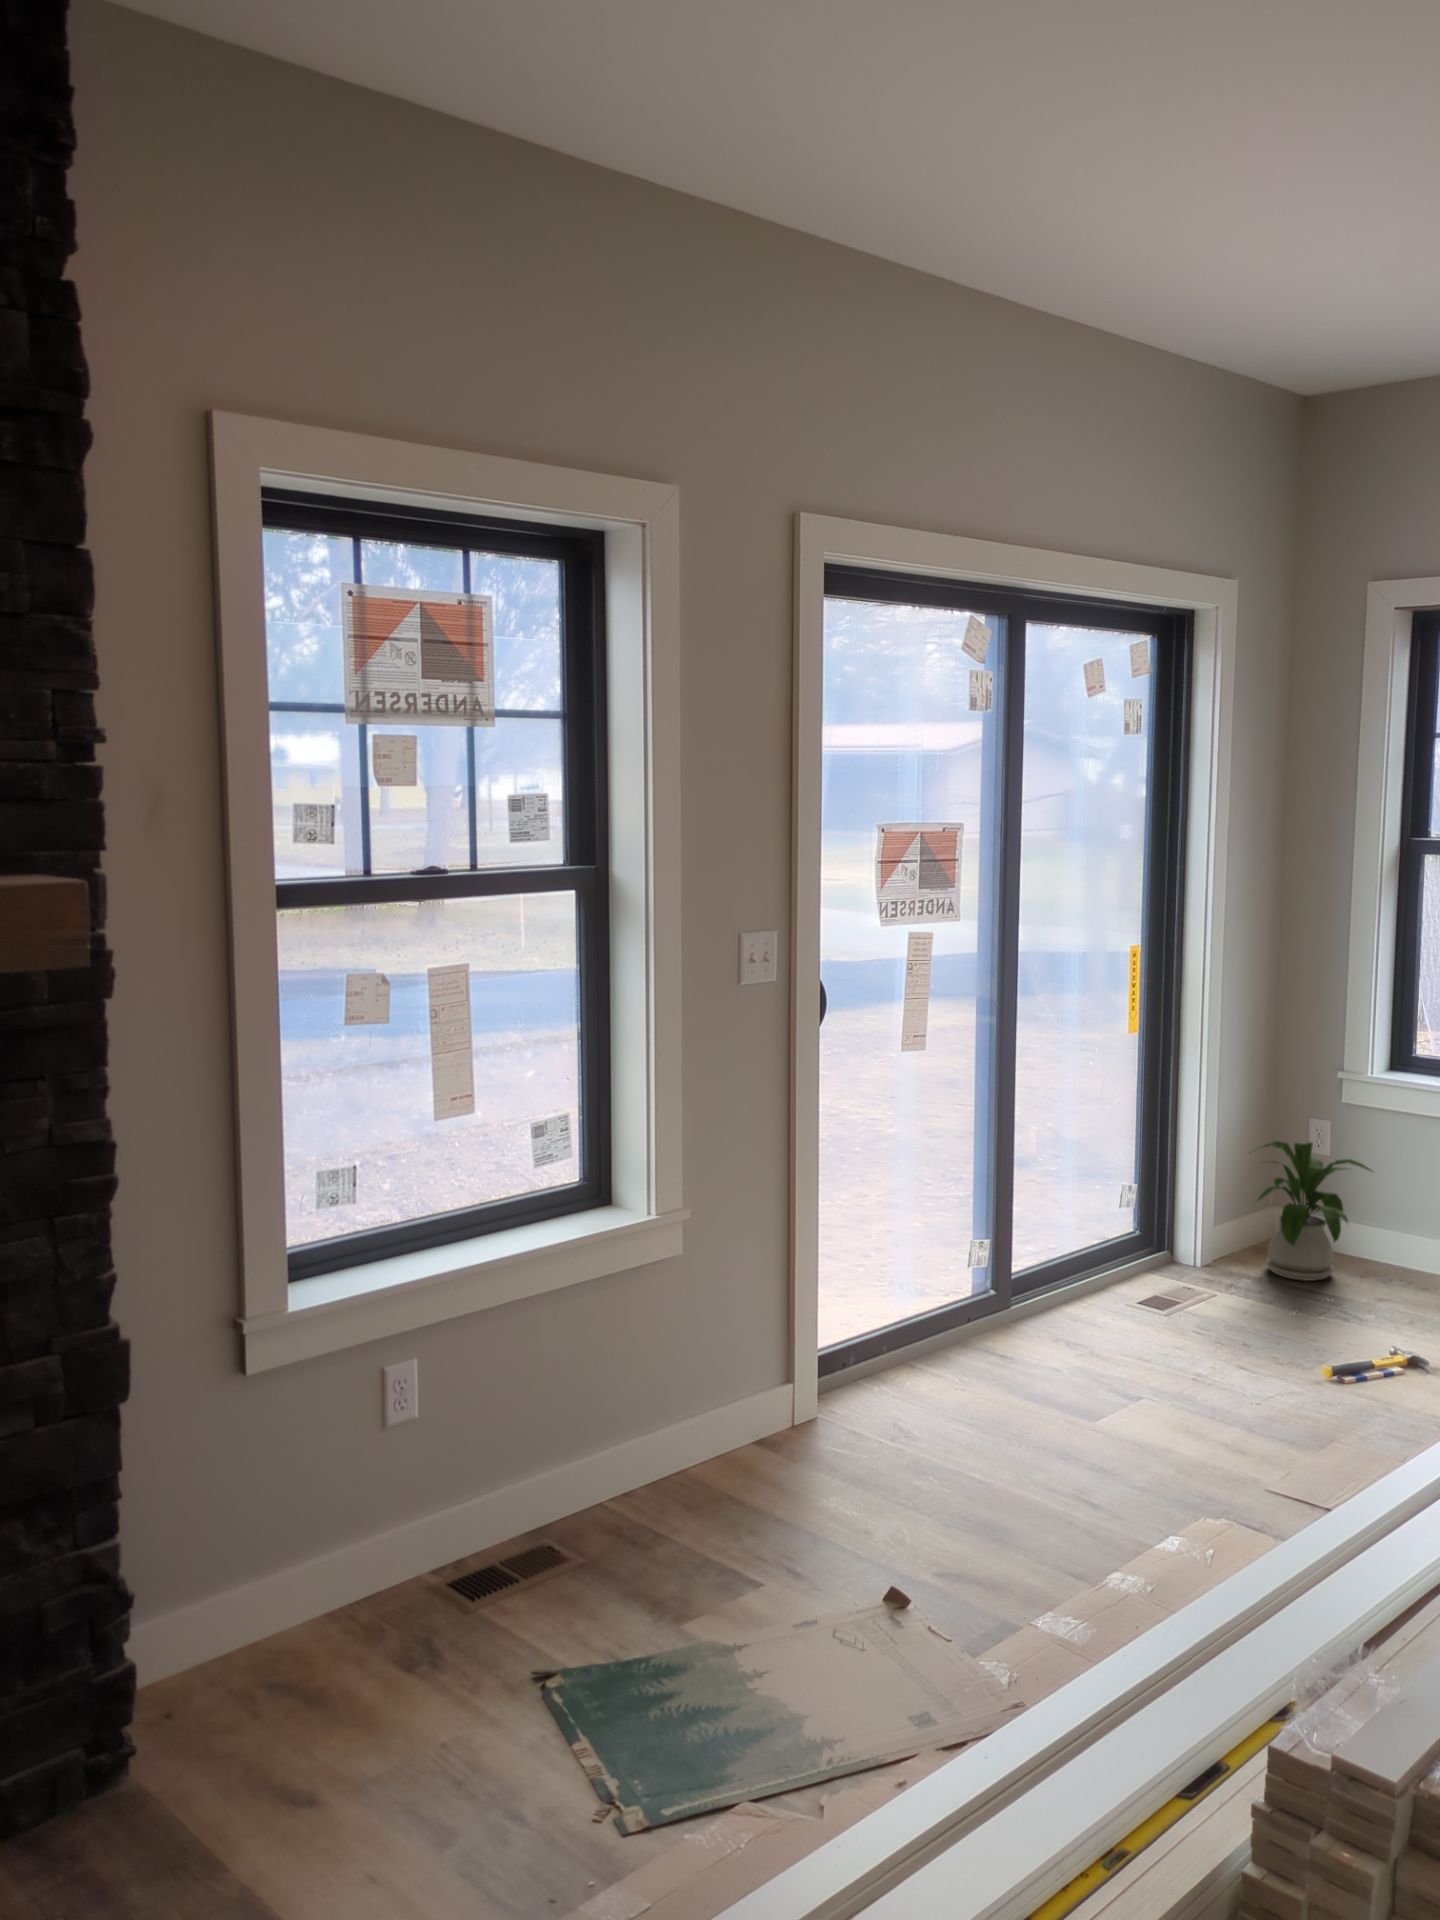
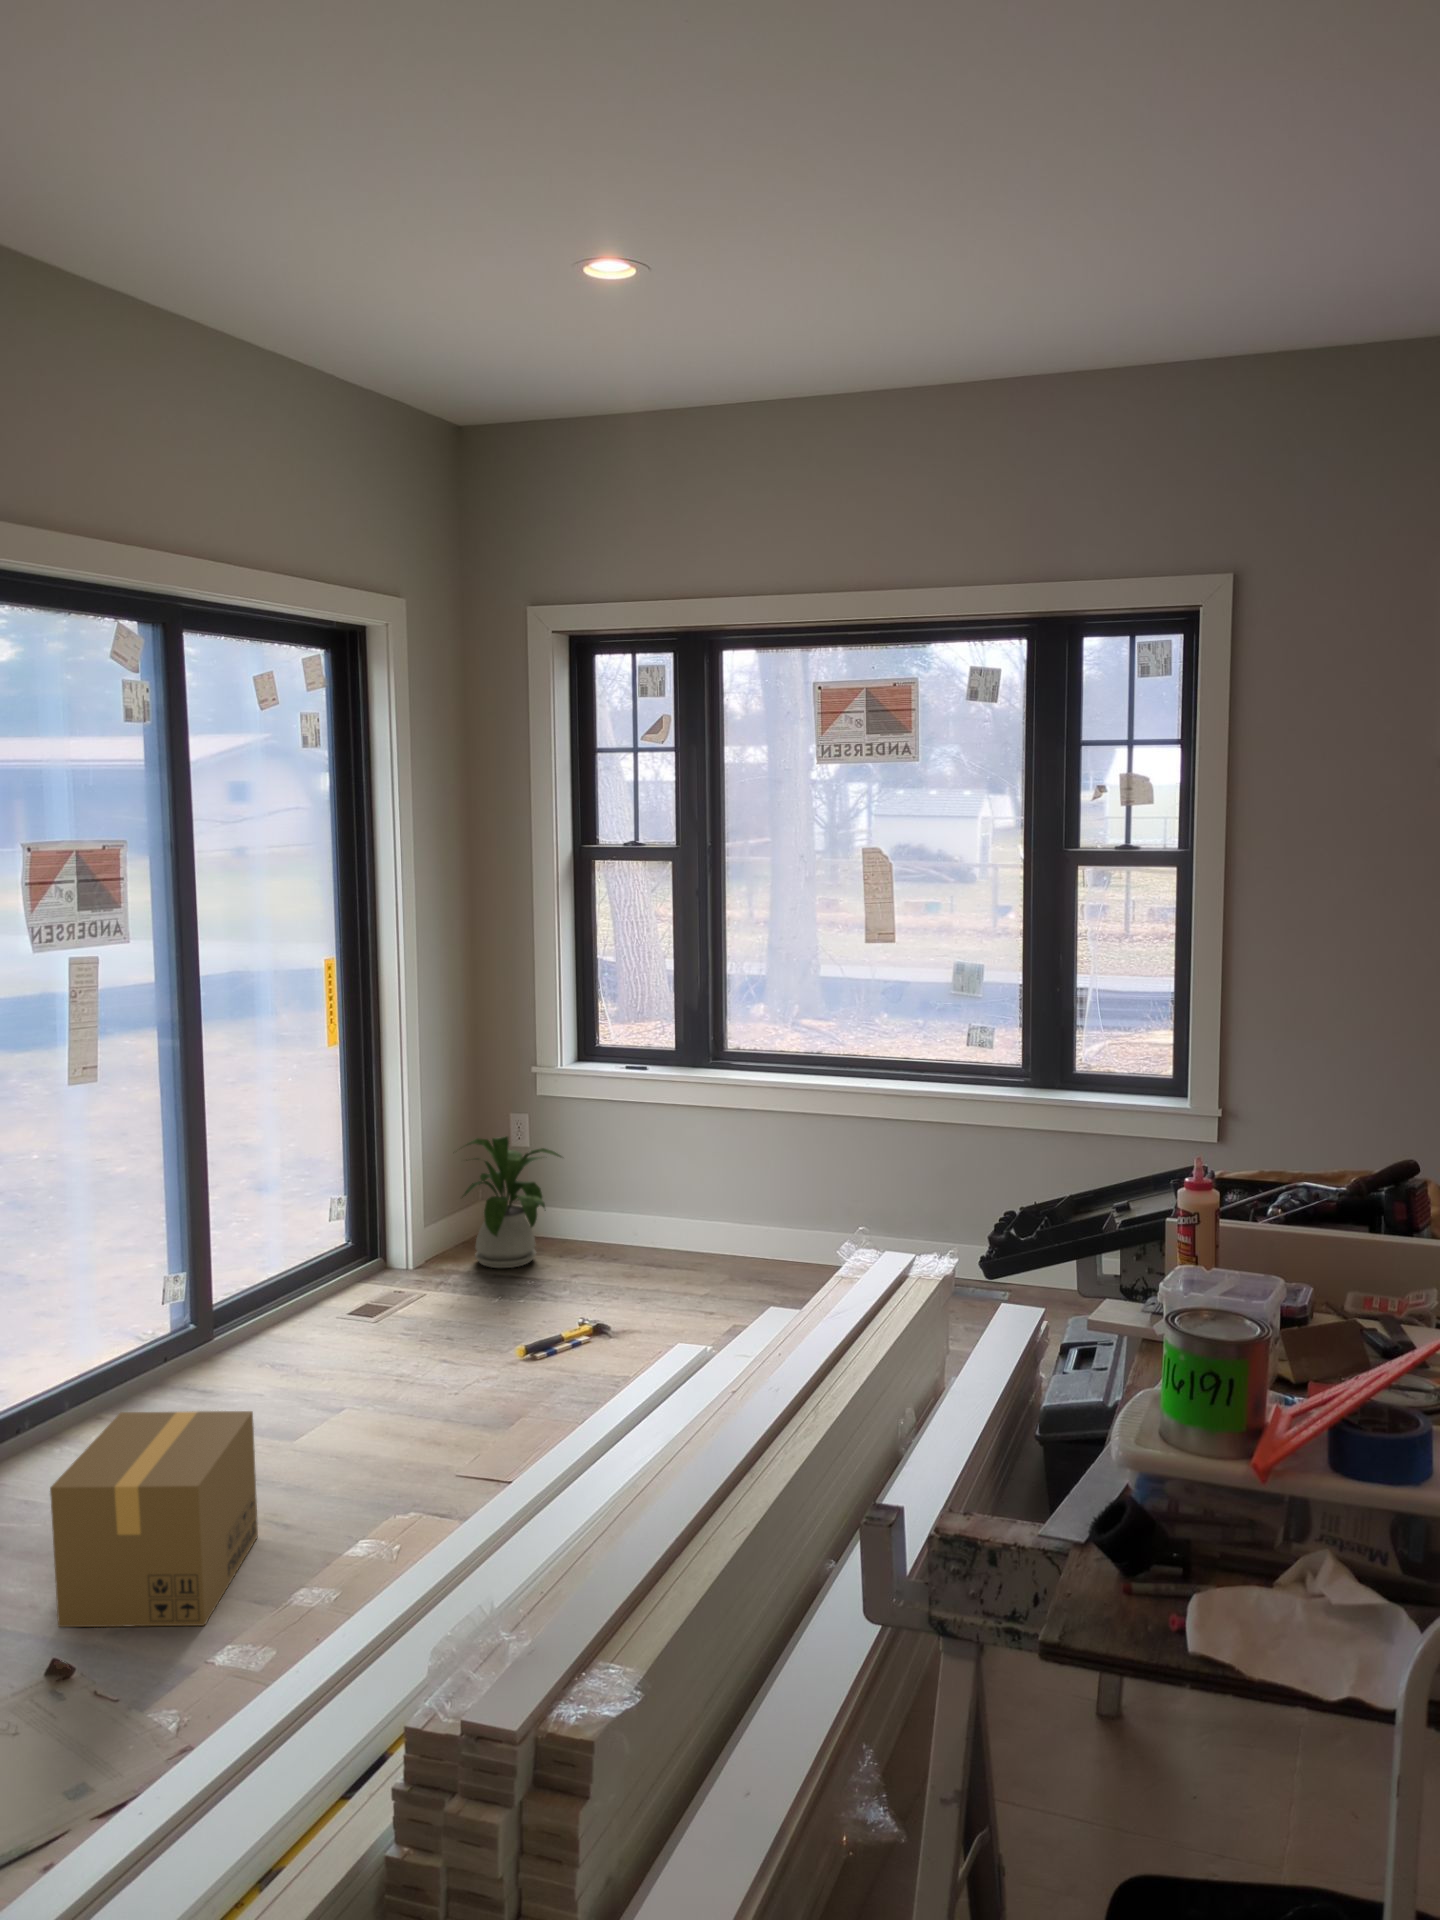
cardboard box: none [890,1365,1071,1587] -> present [50,1411,258,1627]

